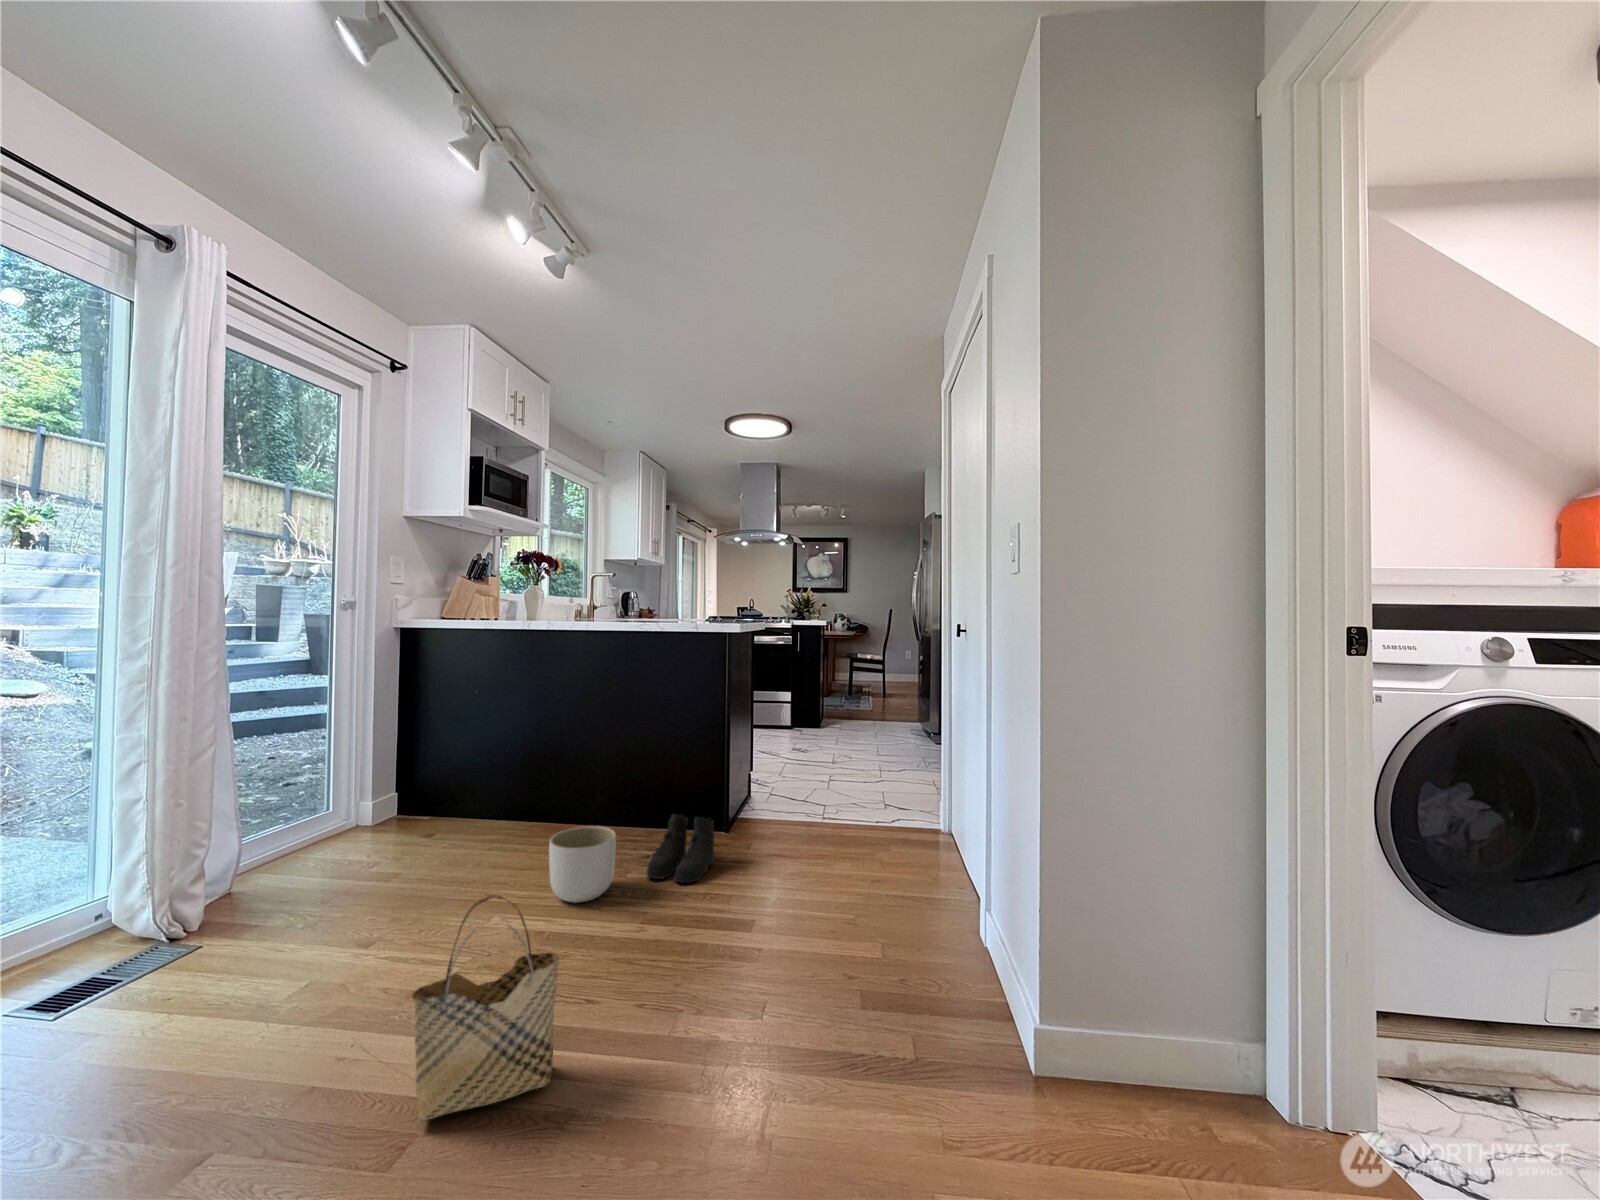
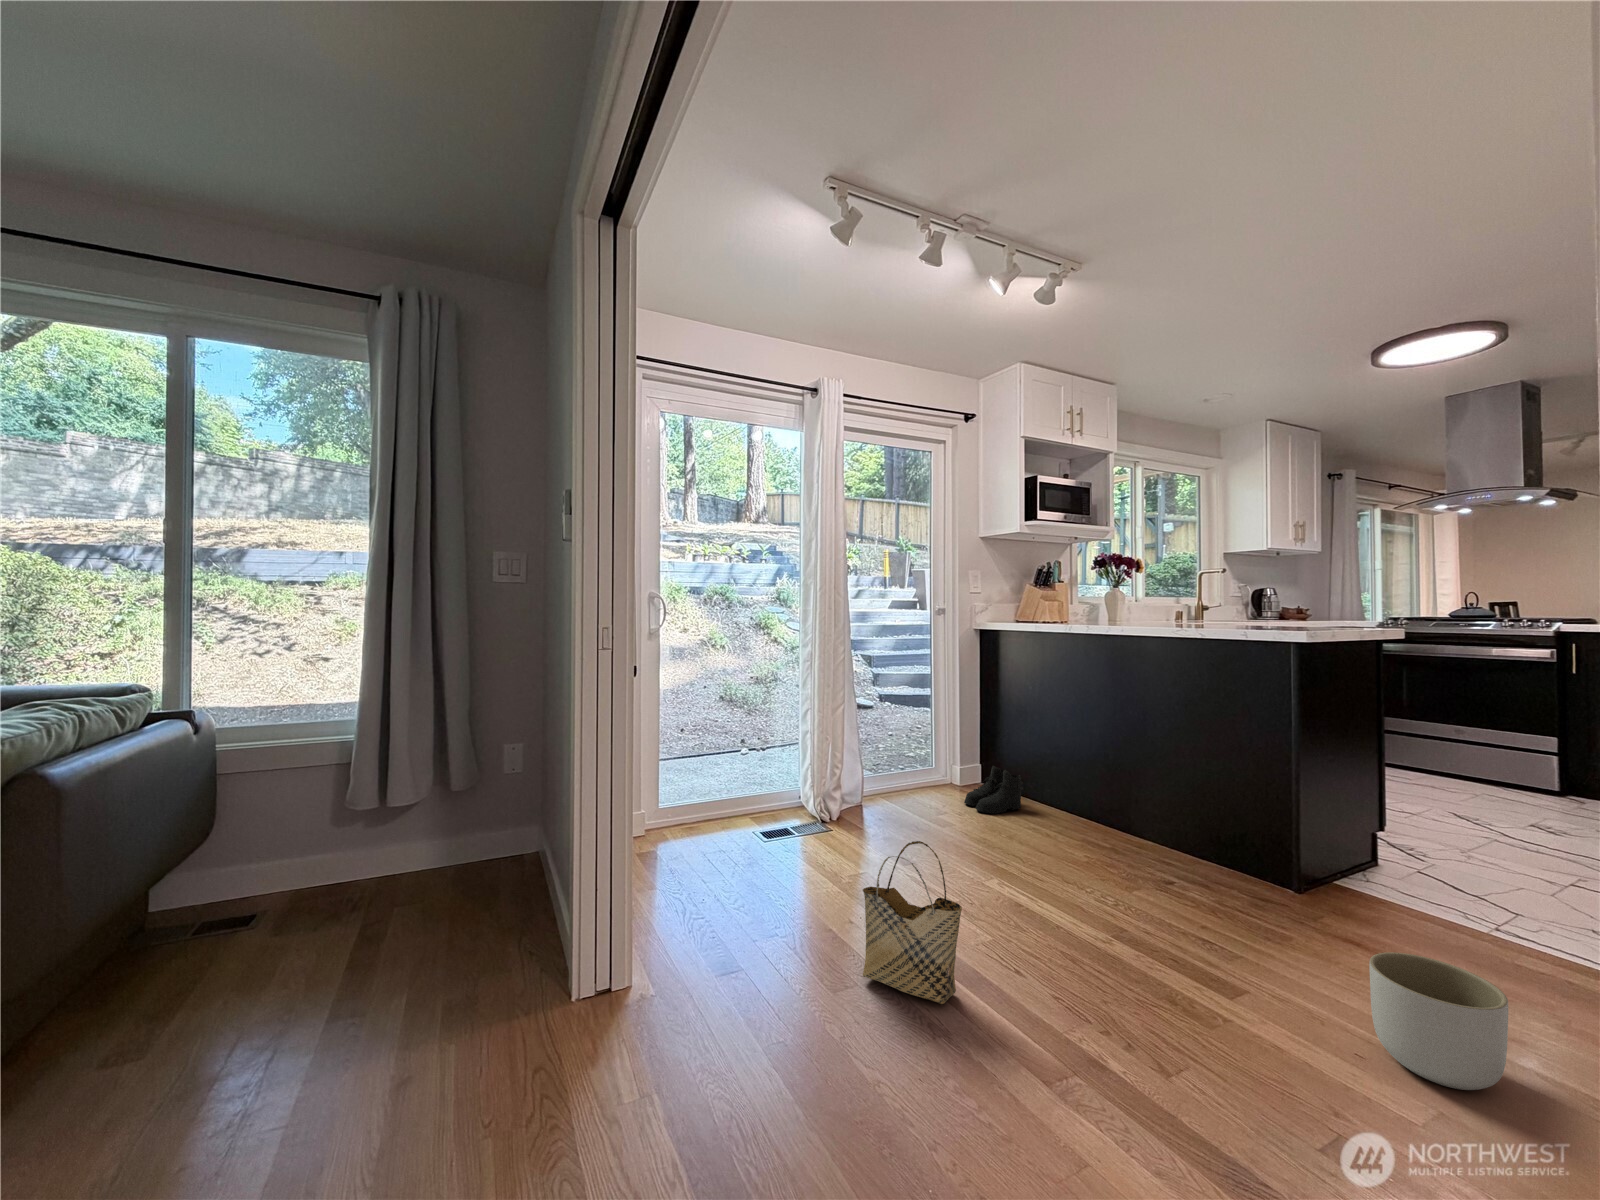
boots: present [647,814,714,883] -> present [964,766,1023,814]
planter: present [549,826,616,903] -> present [1369,952,1508,1090]

